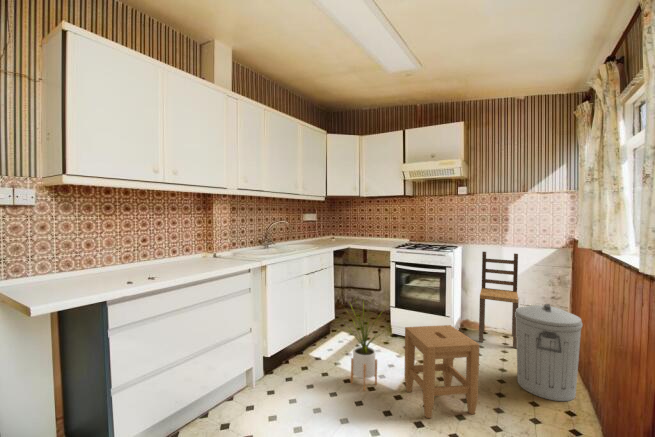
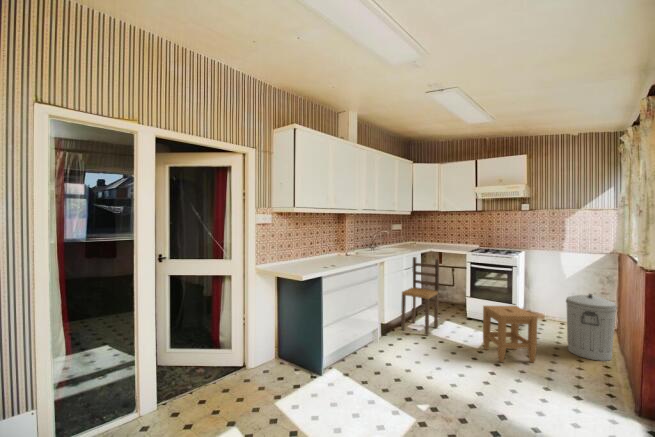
chair: present [479,252,519,348] -> present [401,257,439,335]
house plant: present [350,302,383,391] -> none [438,284,472,348]

